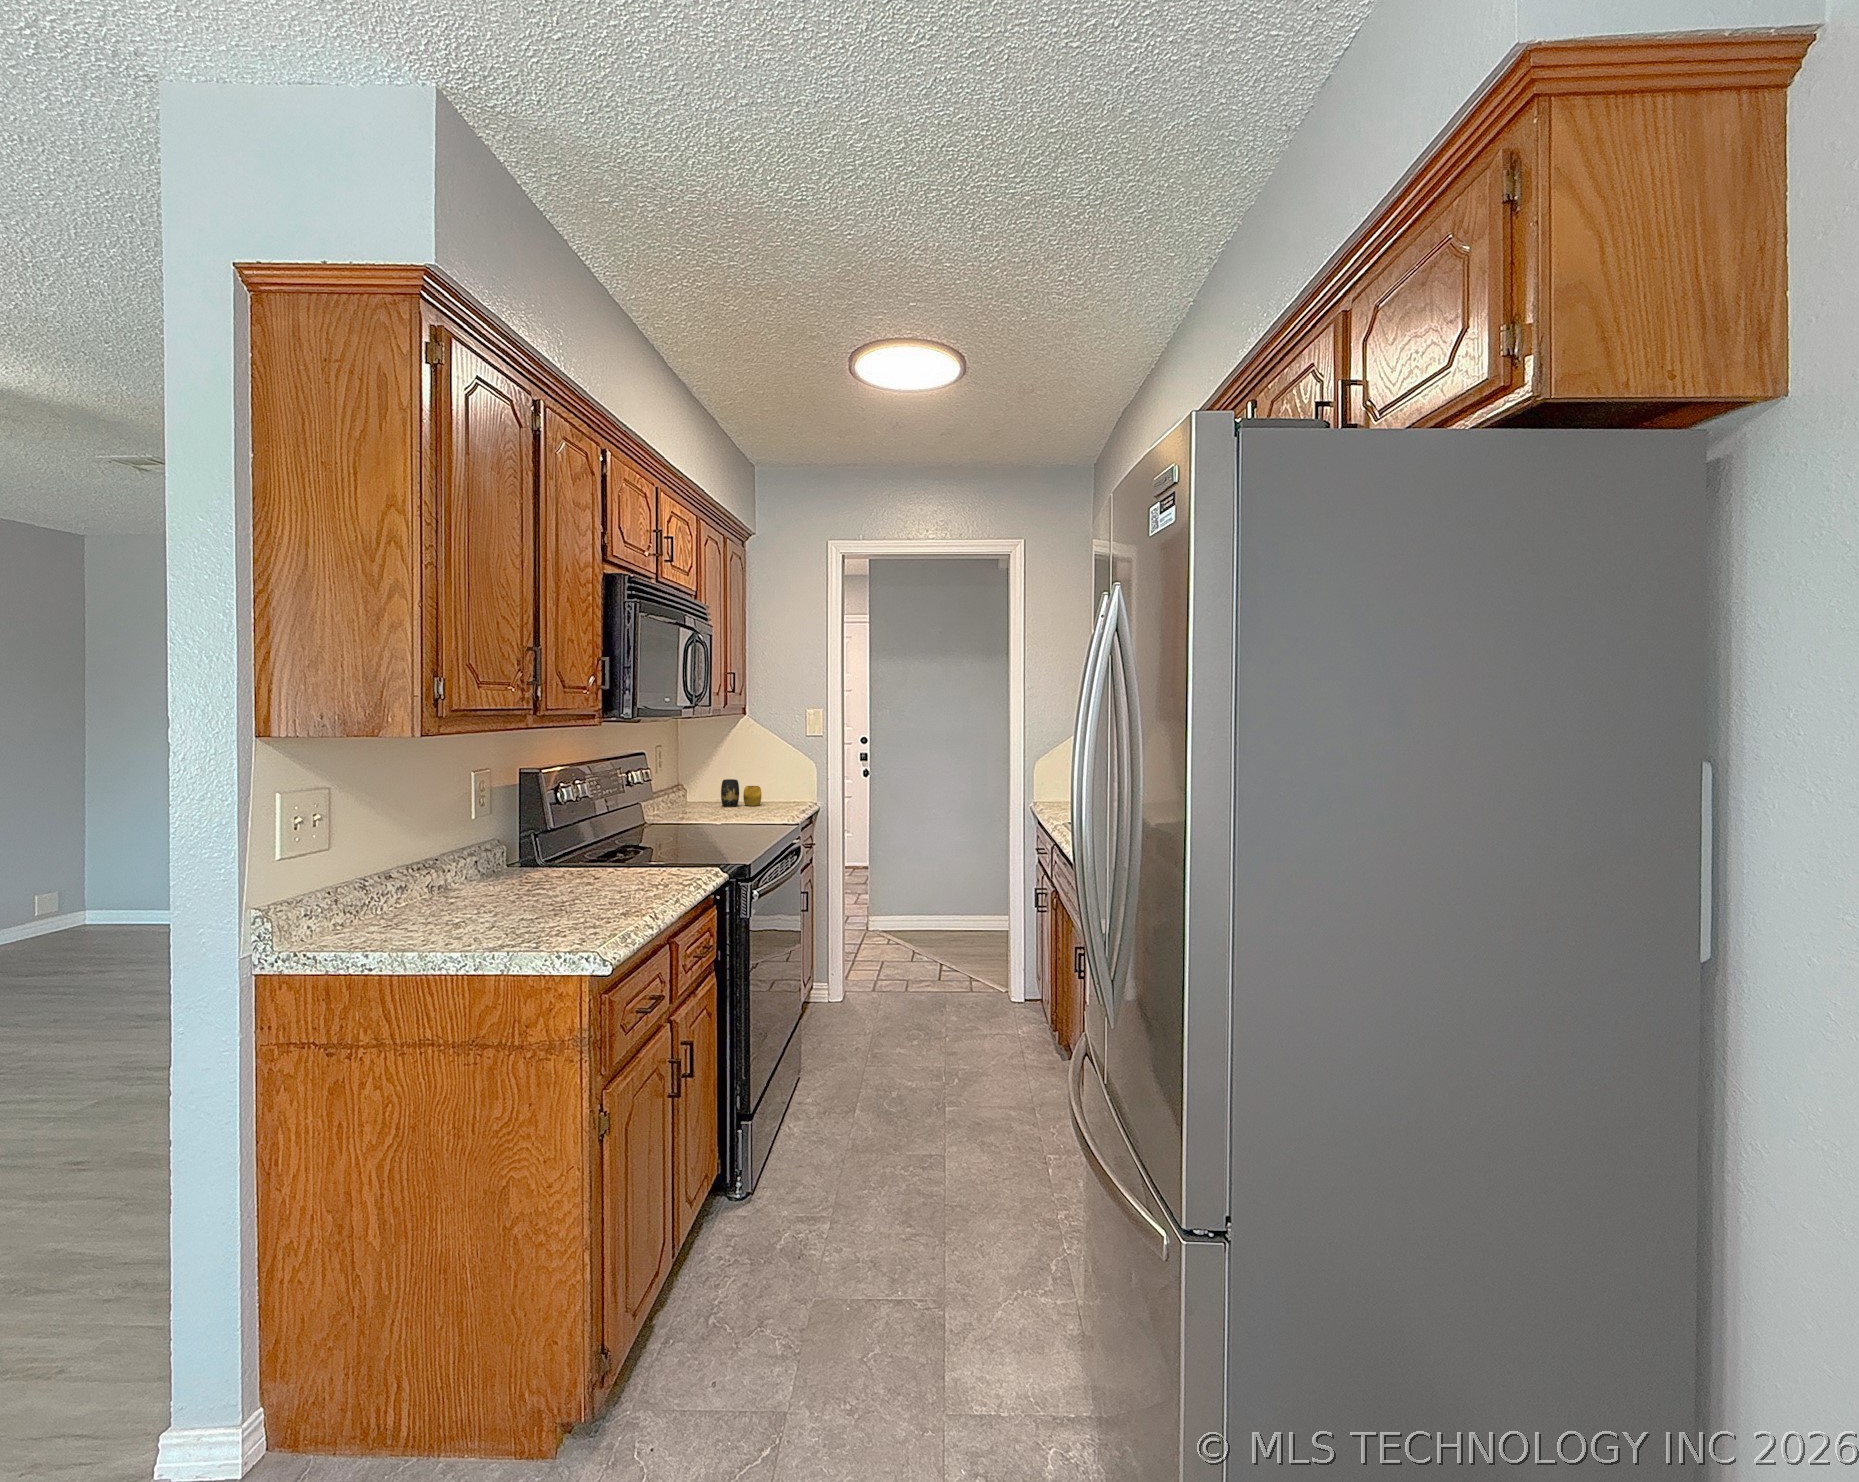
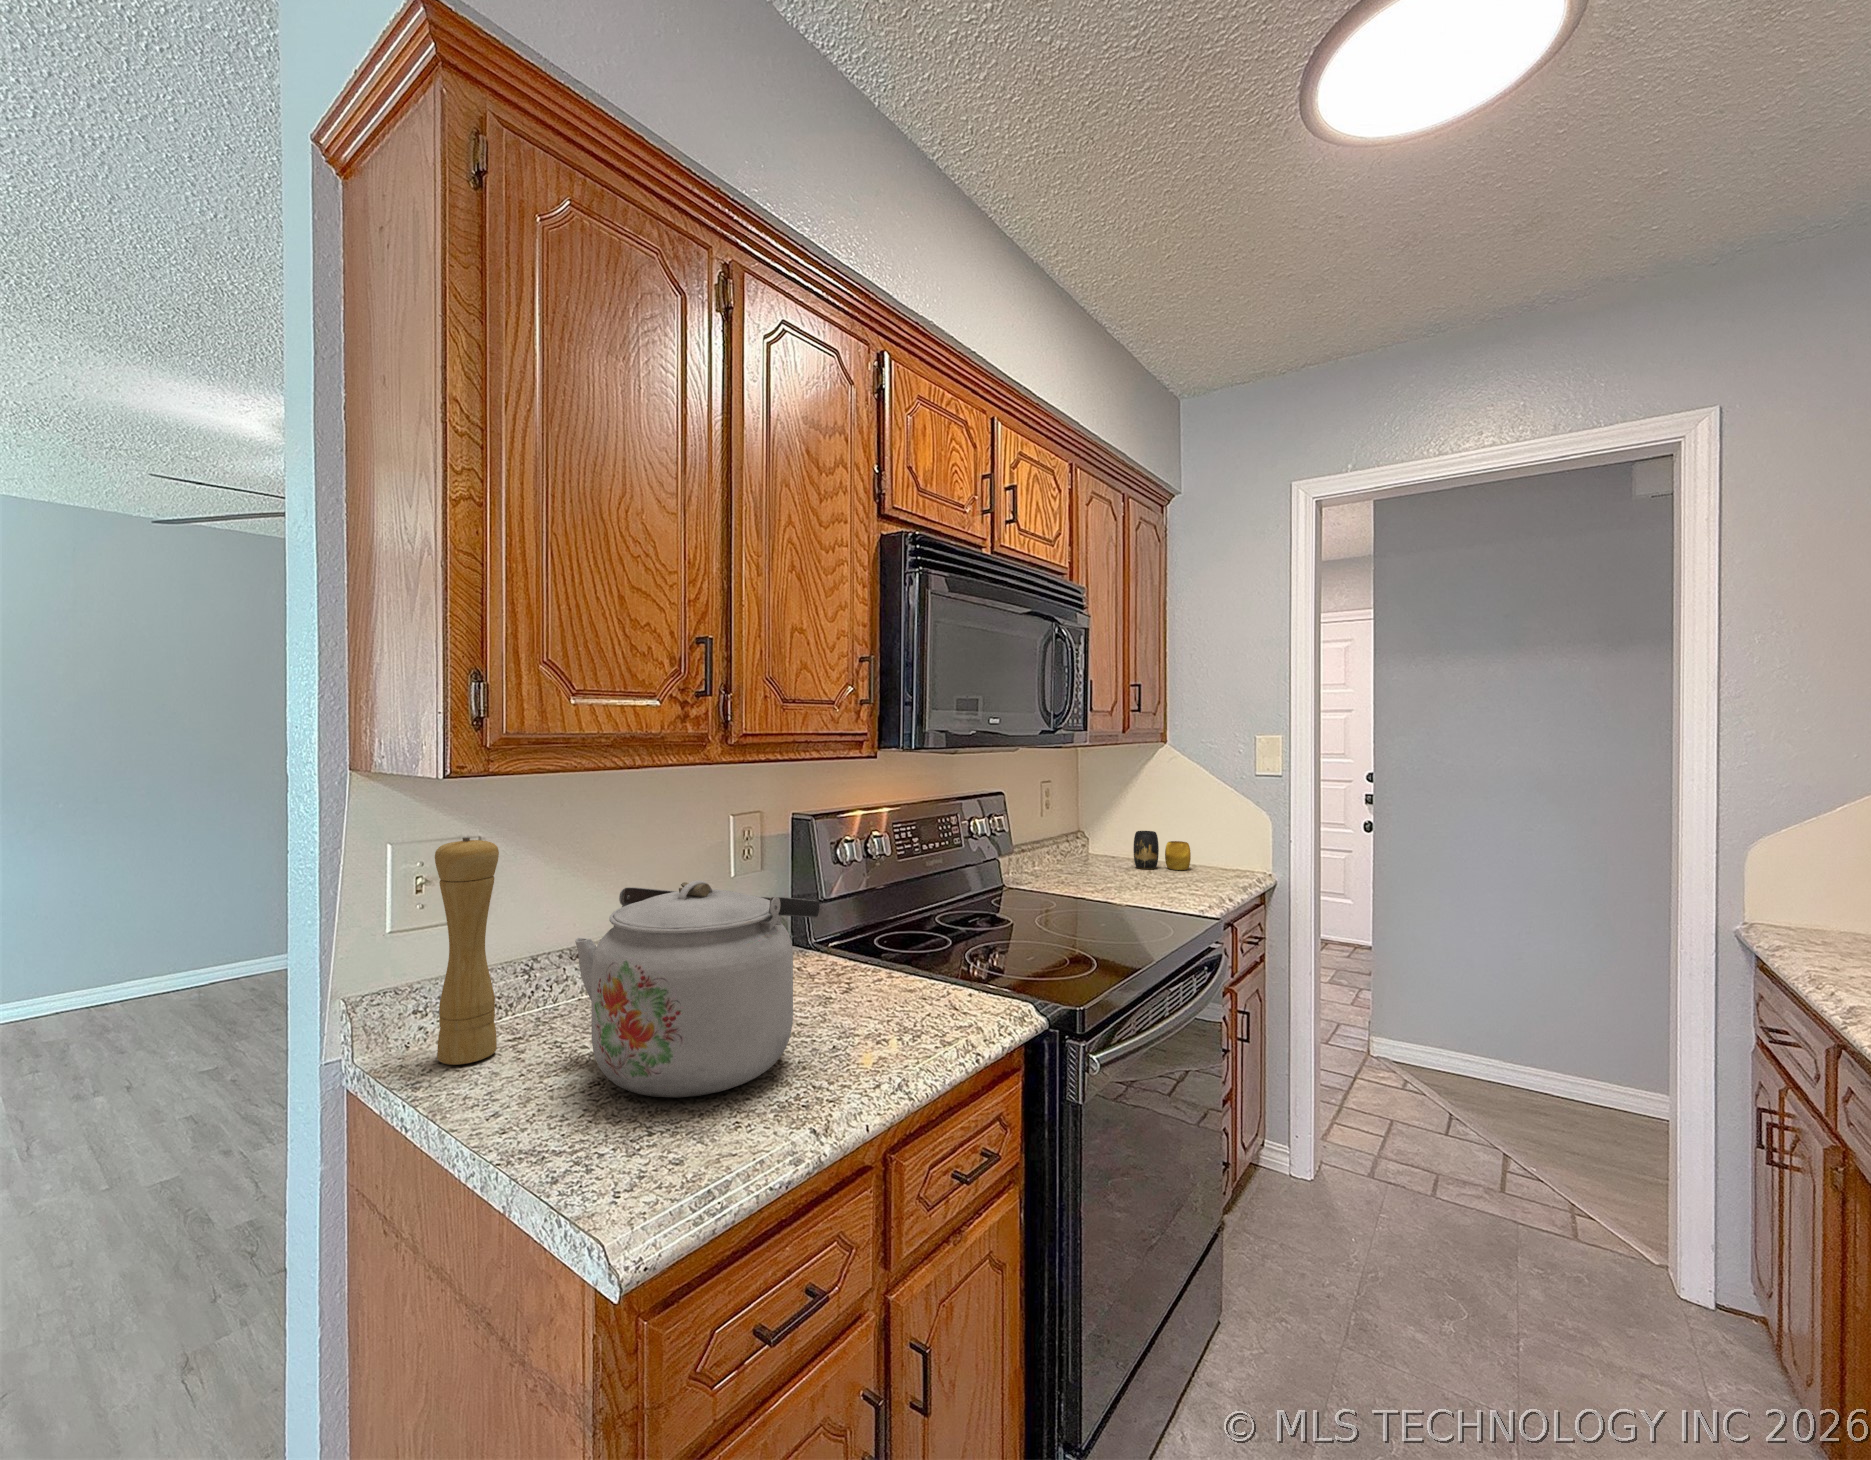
pepper mill: none [347,787,393,938] -> present [435,837,499,1065]
kettle: none [456,806,614,928] -> present [575,880,819,1098]

